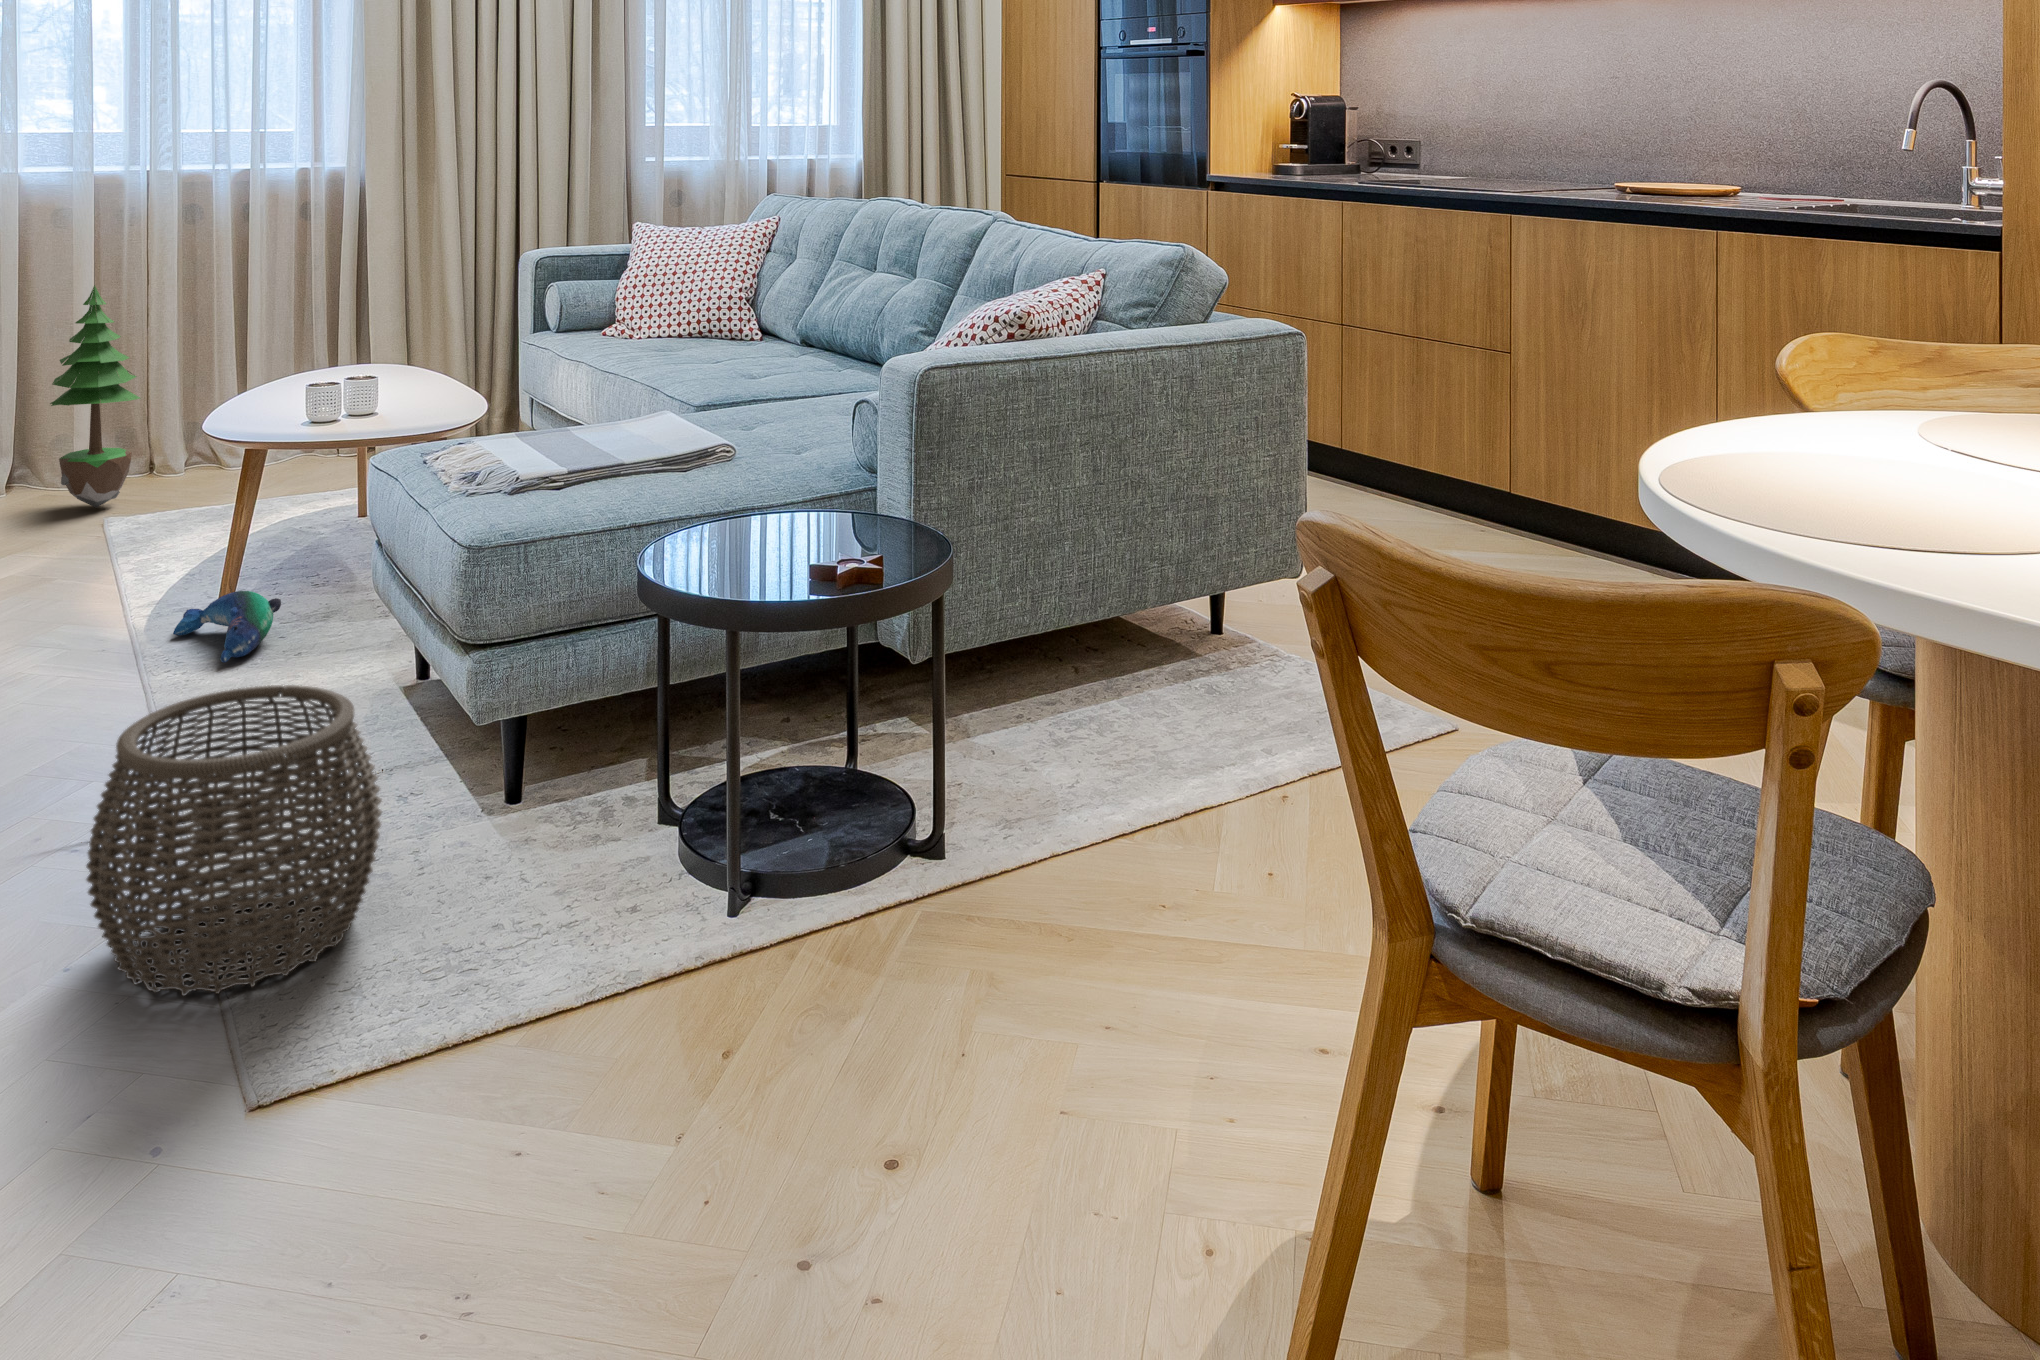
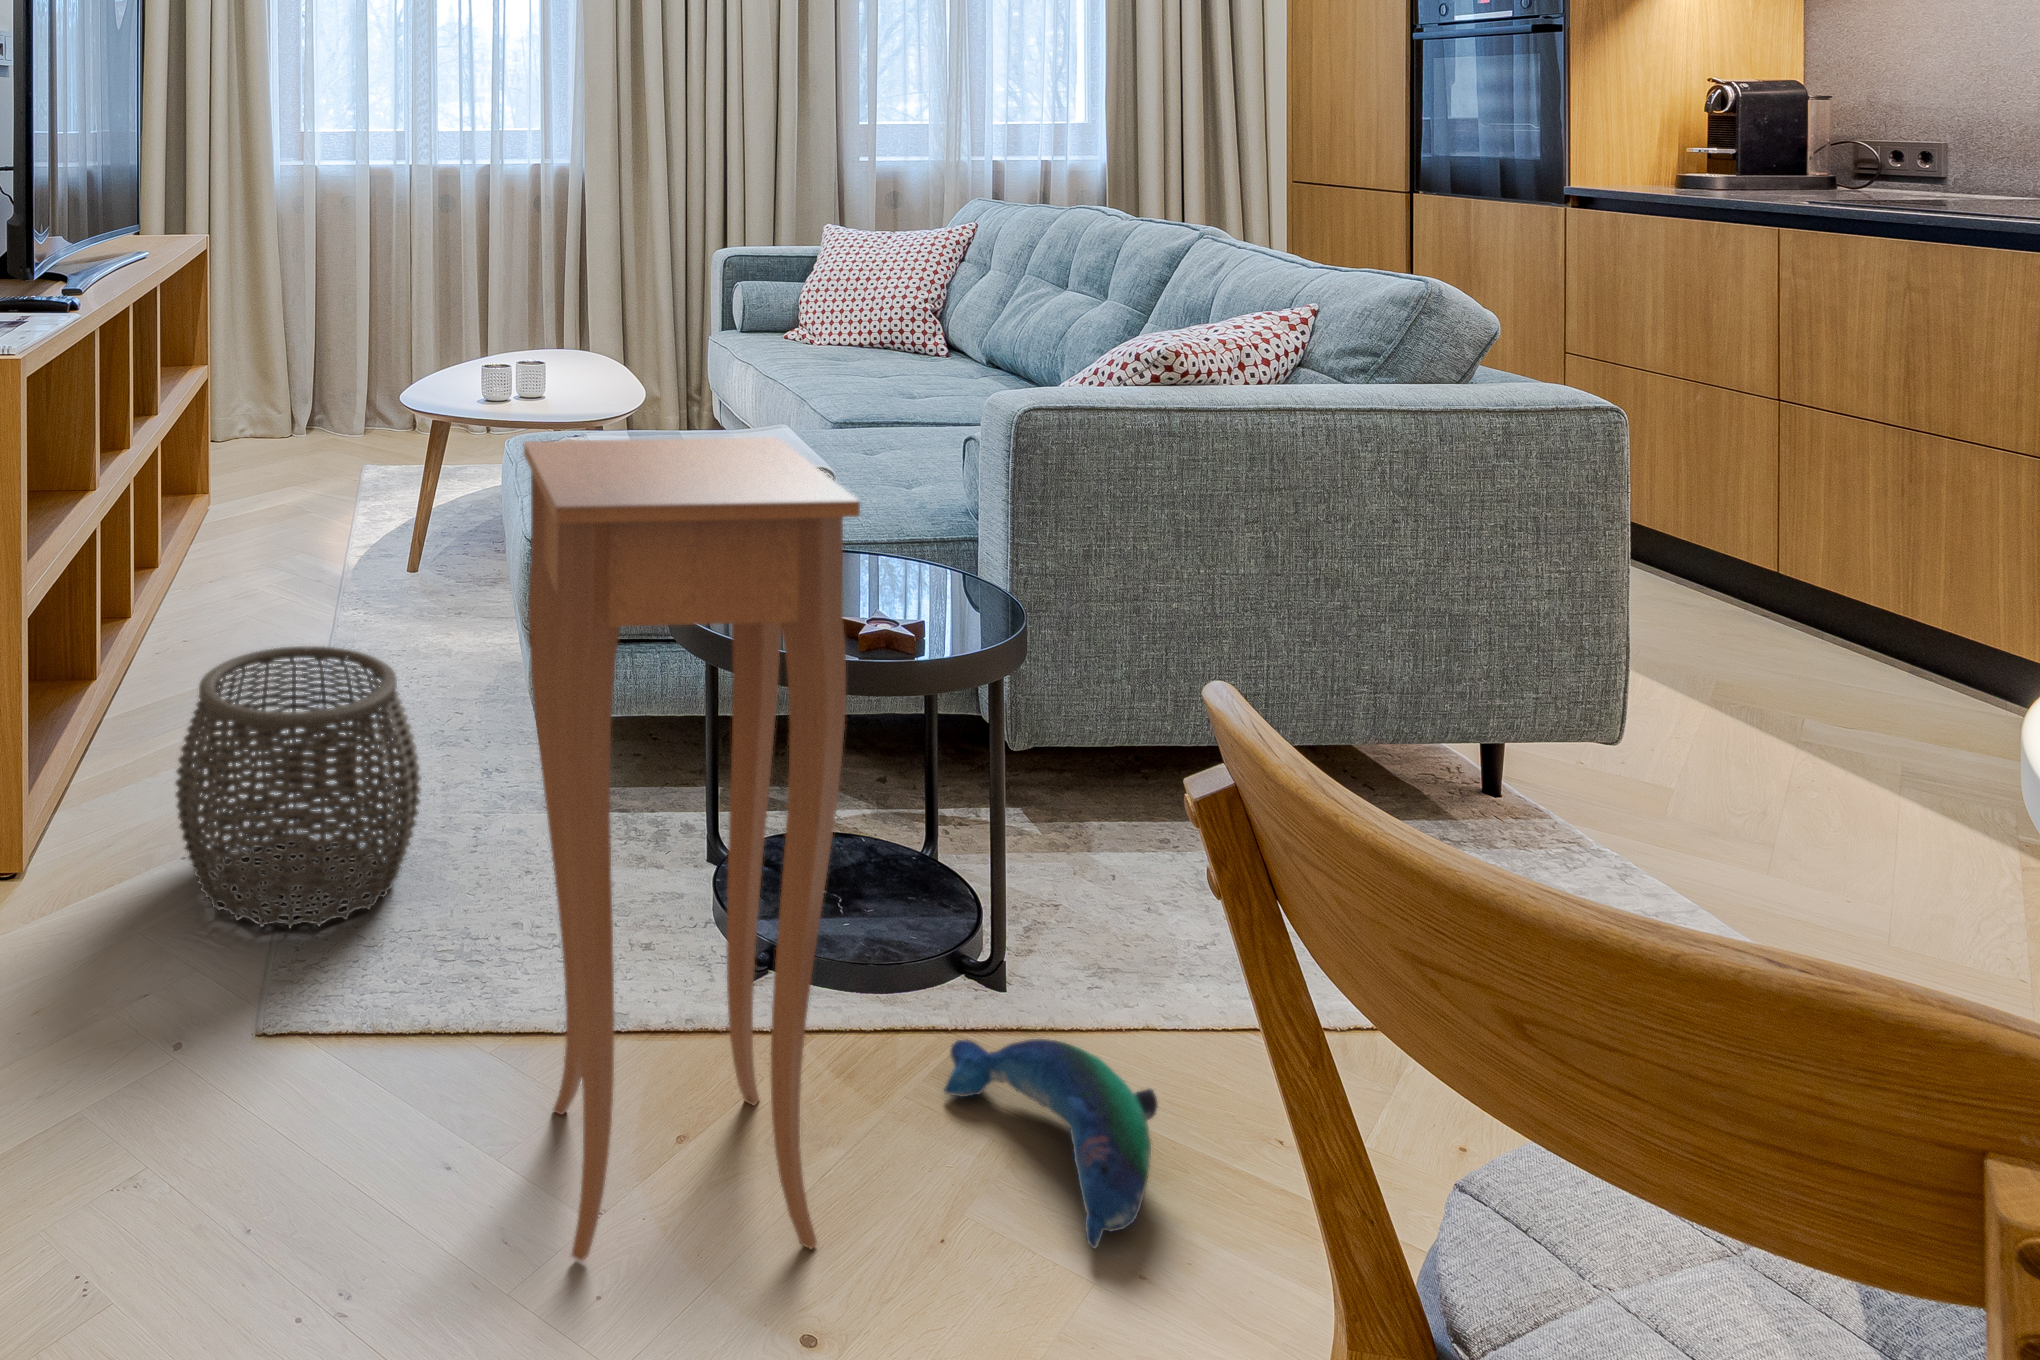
potted tree: present [50,285,140,508] -> none [321,264,390,456]
side table: none [570,403,911,1164] -> present [524,437,860,1261]
plush toy: present [173,591,281,663] -> present [944,1039,1157,1248]

